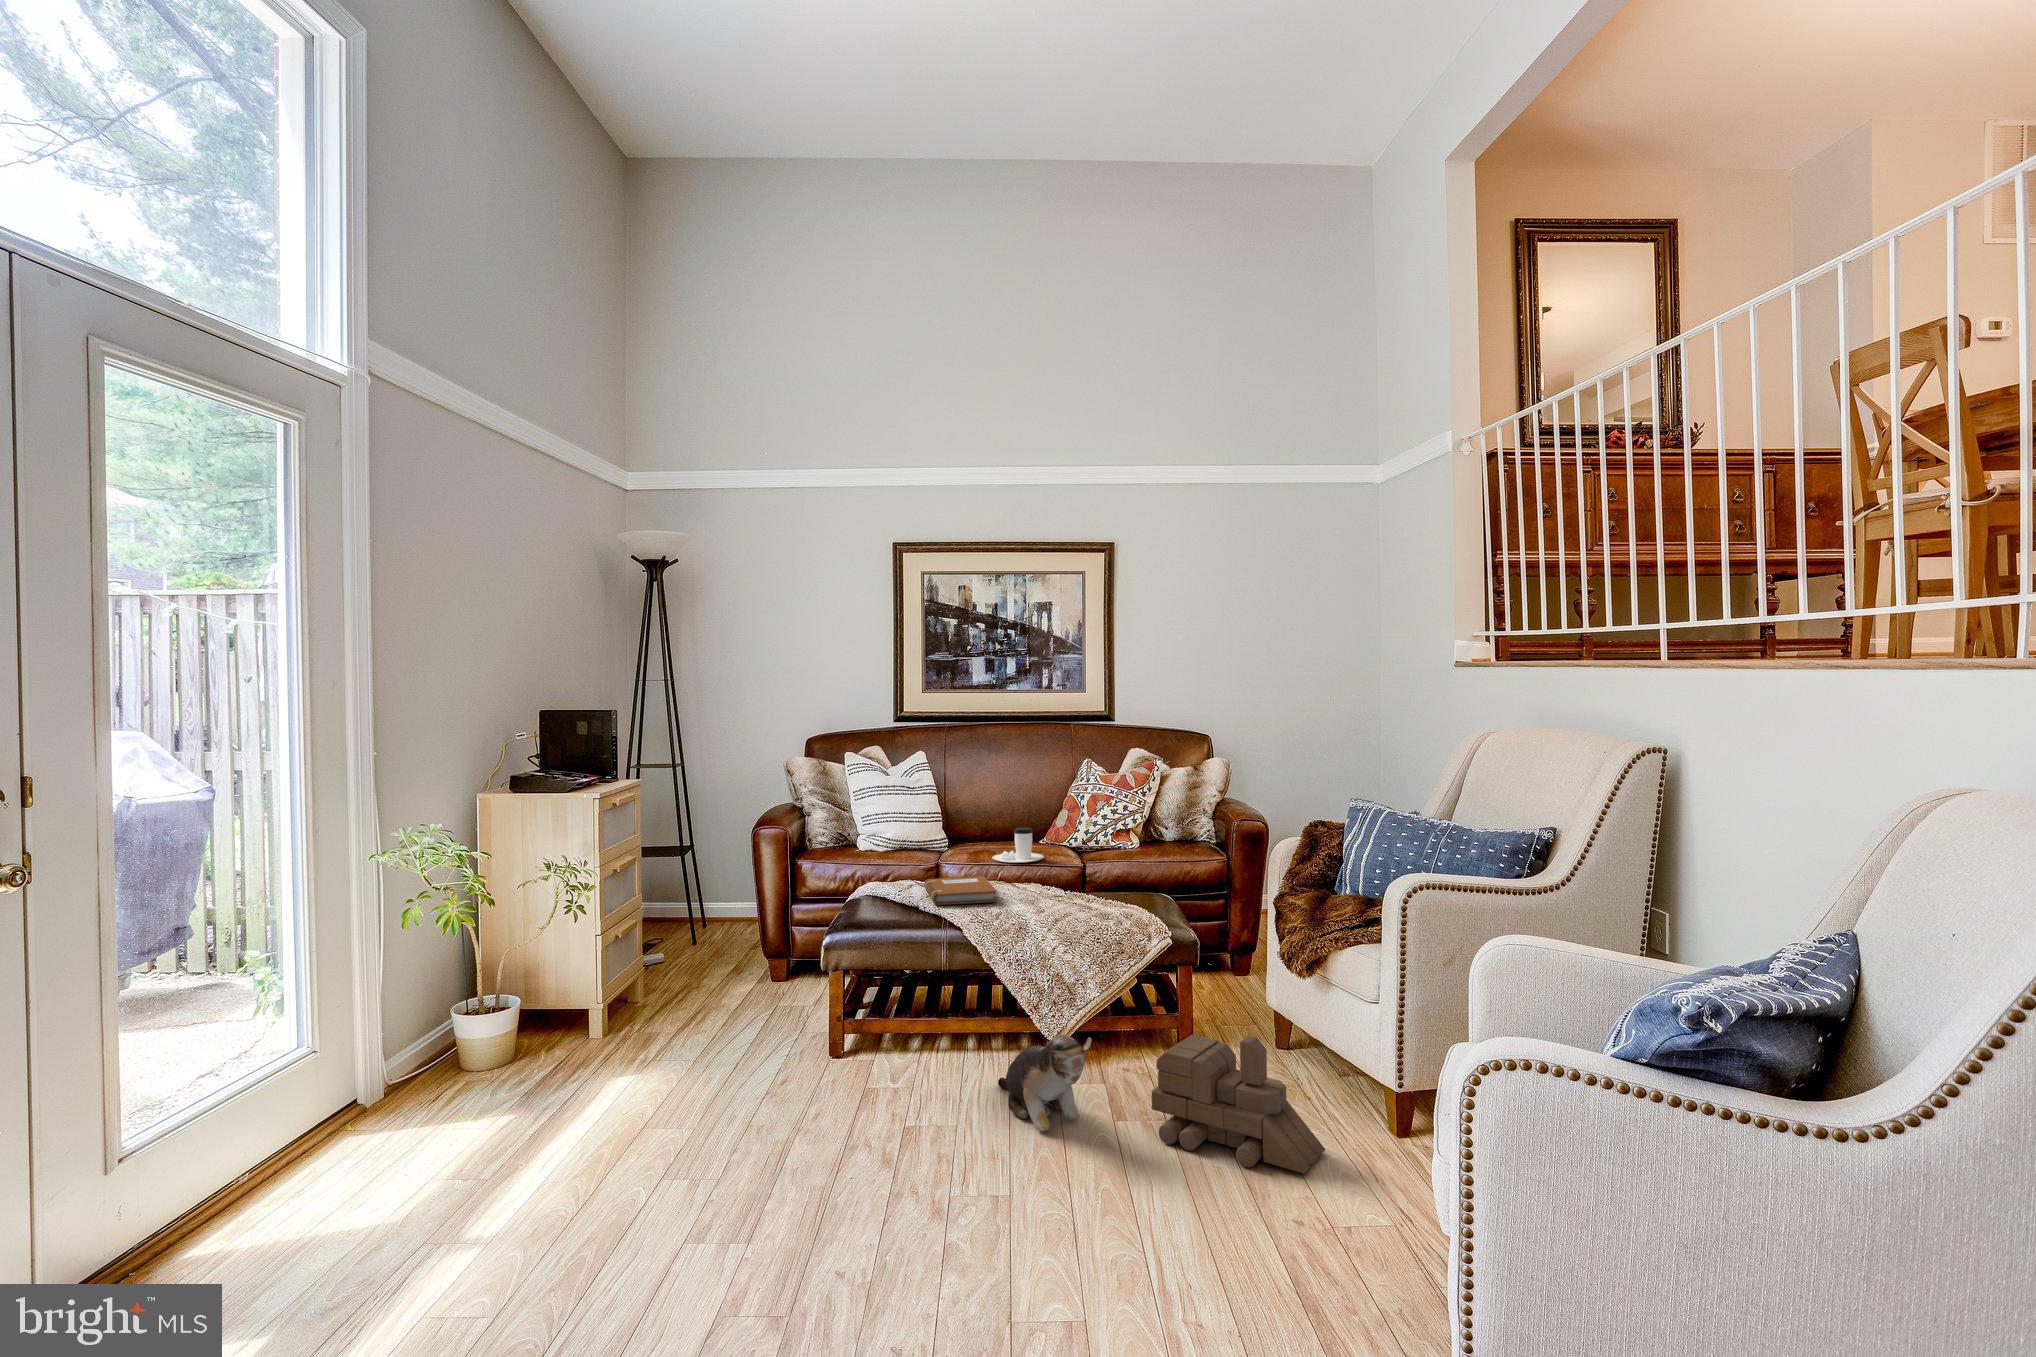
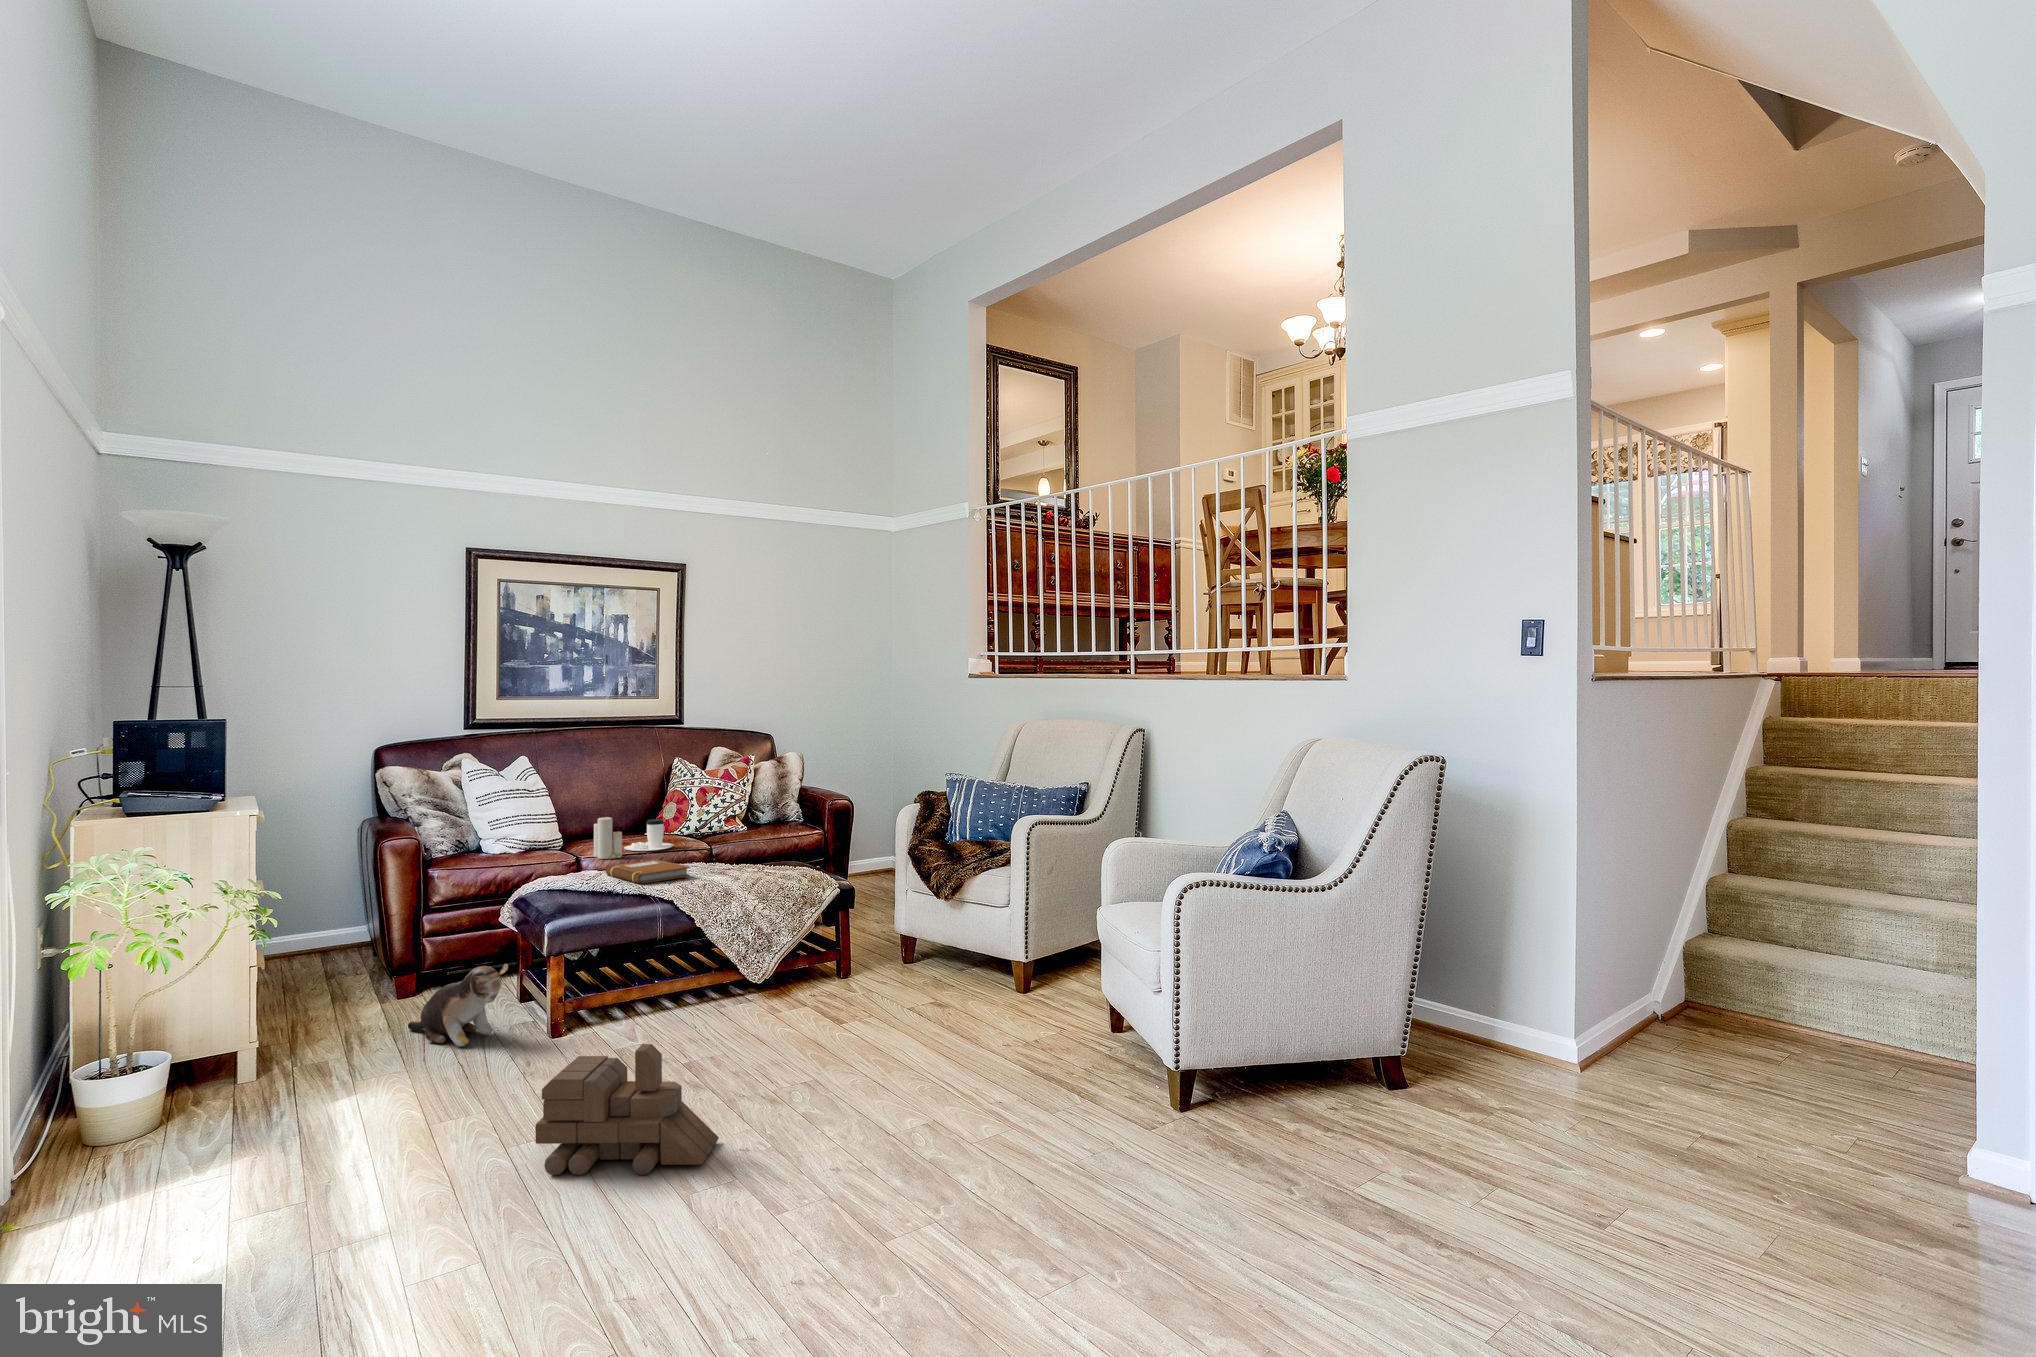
candle: none [950,818,975,868] -> present [594,817,622,859]
plush toy: present [998,1035,1091,1132] -> present [408,964,508,1047]
toy train: present [1152,1035,1325,1173] -> present [535,1044,719,1175]

